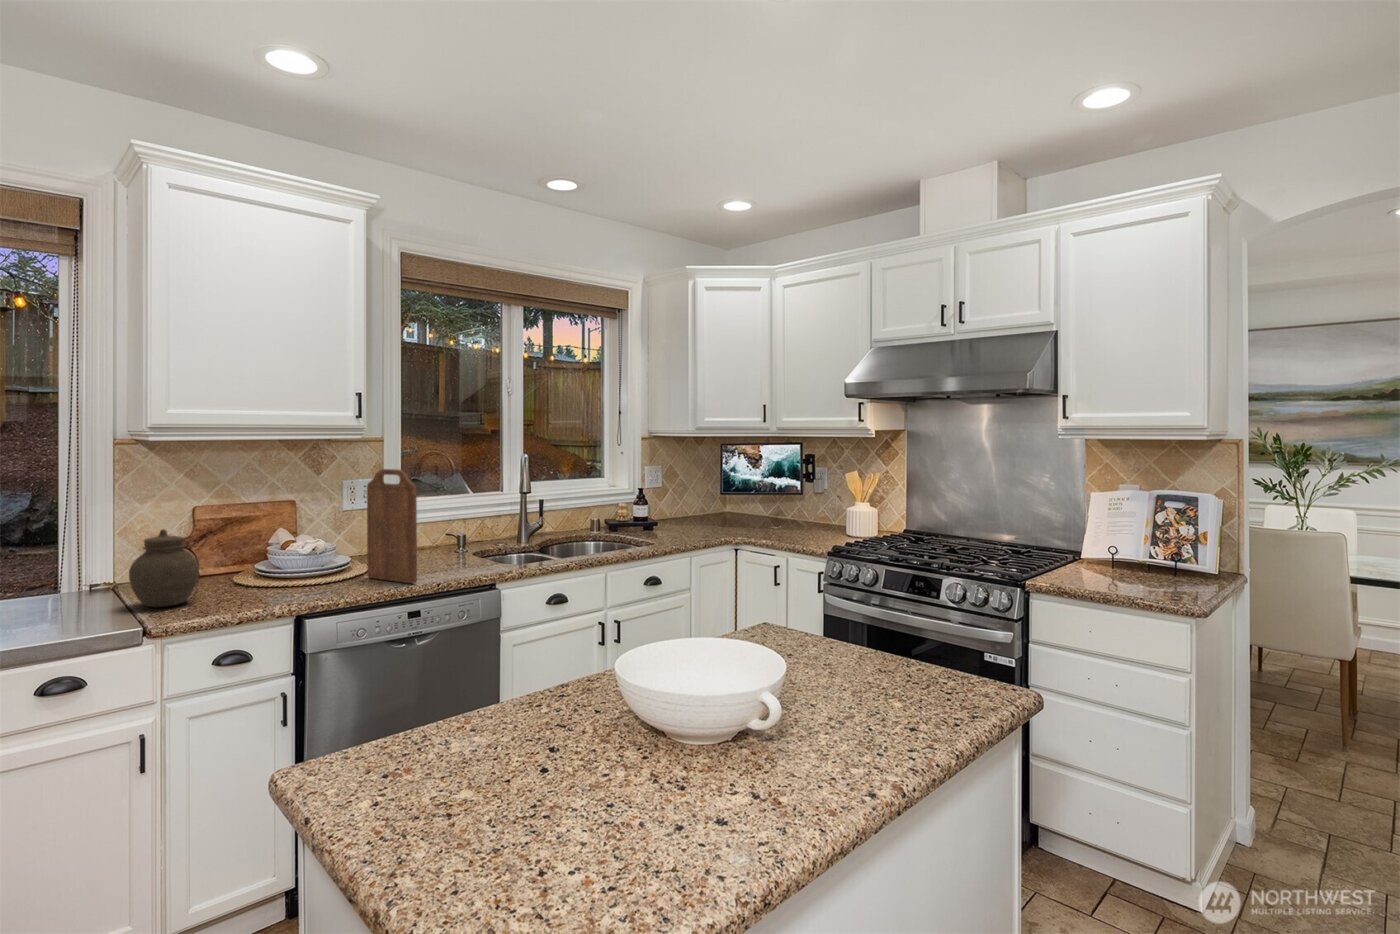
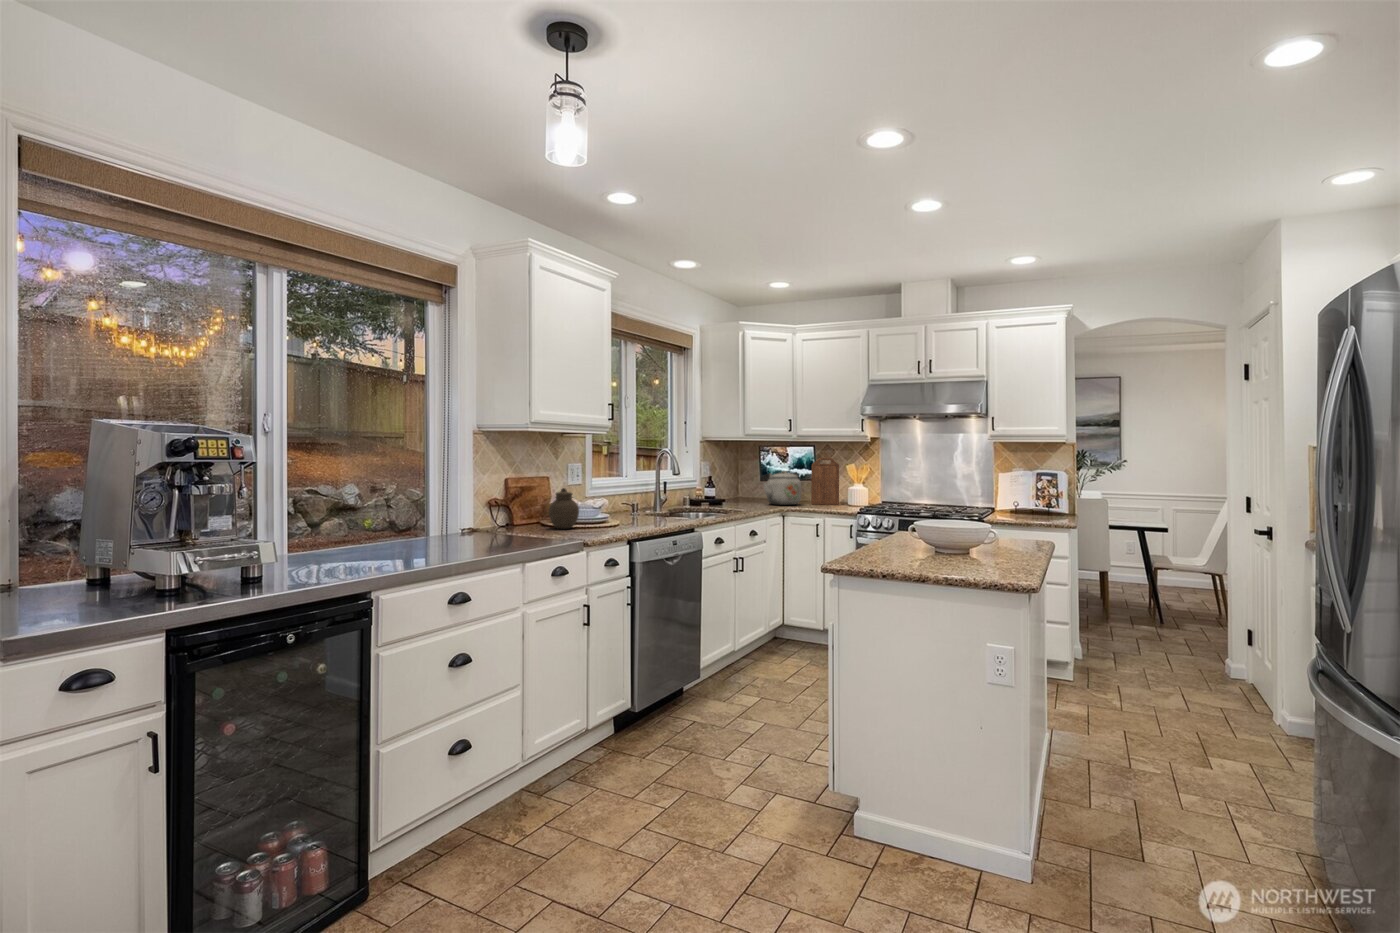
cutting board: present [367,469,417,583] -> present [811,458,839,505]
kettle: none [696,483,758,536] -> present [761,471,801,505]

